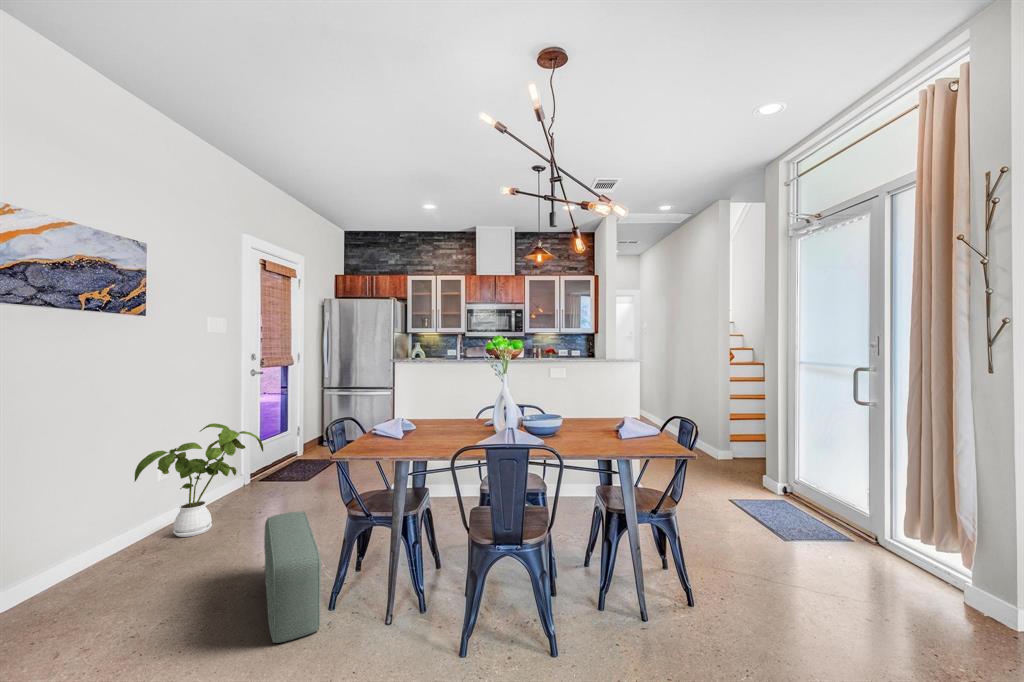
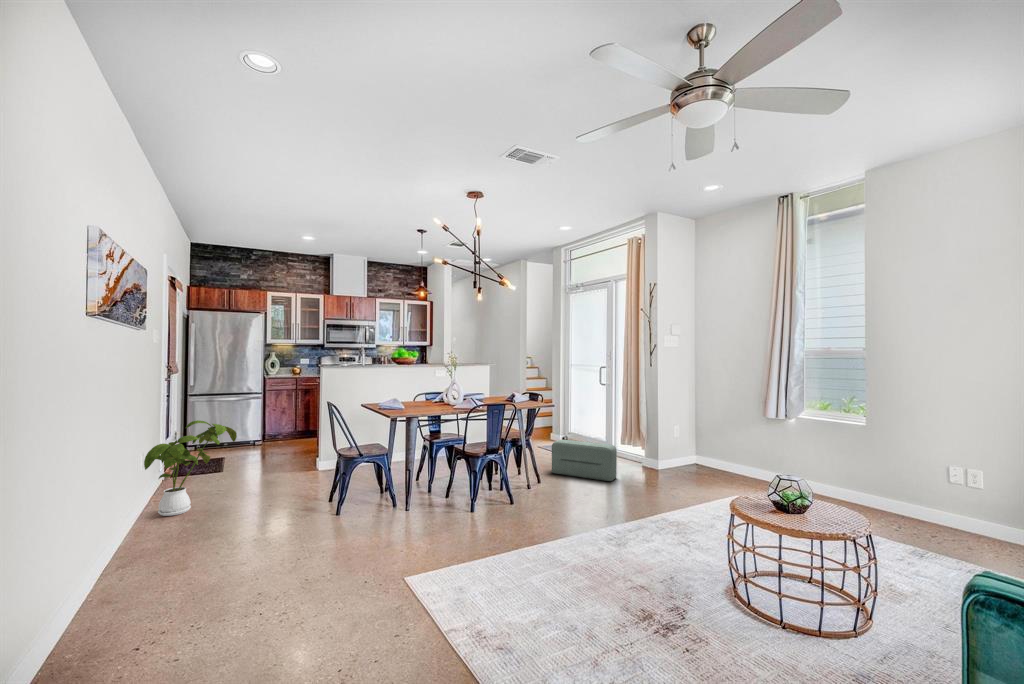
pouf: present [264,512,321,643] -> present [552,440,617,481]

